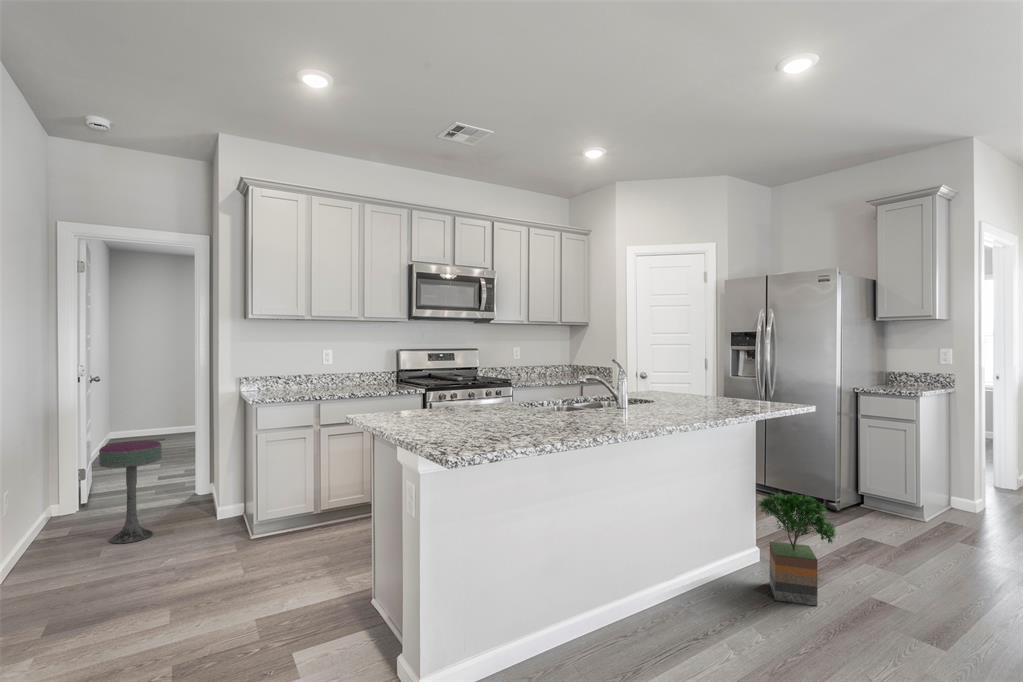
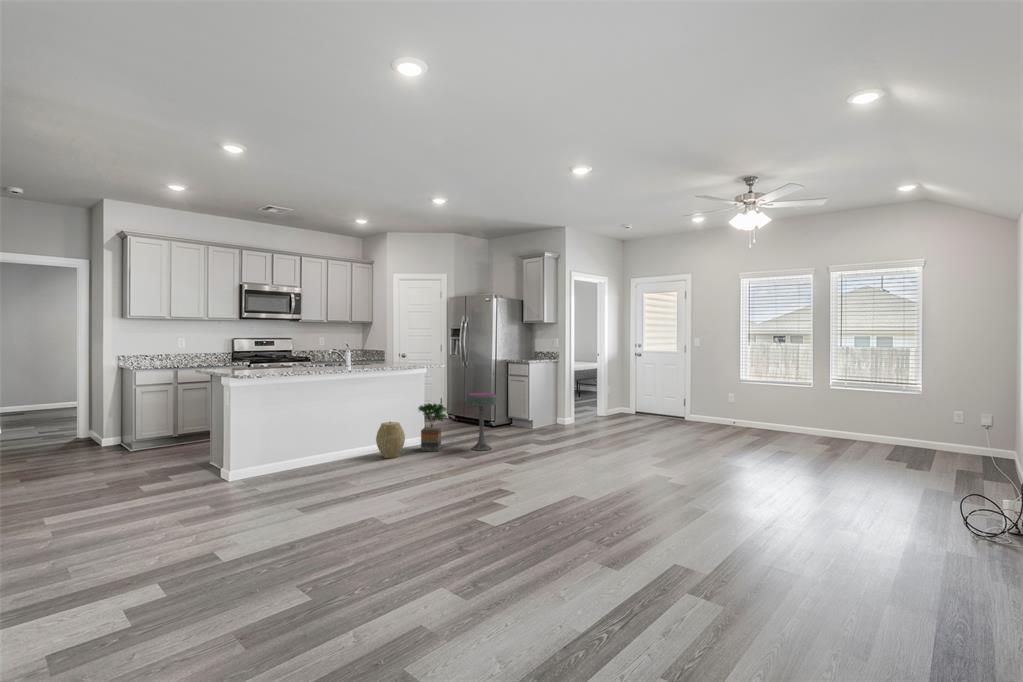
bar stool: present [99,440,162,543] -> present [467,393,497,451]
woven basket: none [691,538,758,628] -> present [376,422,405,458]

